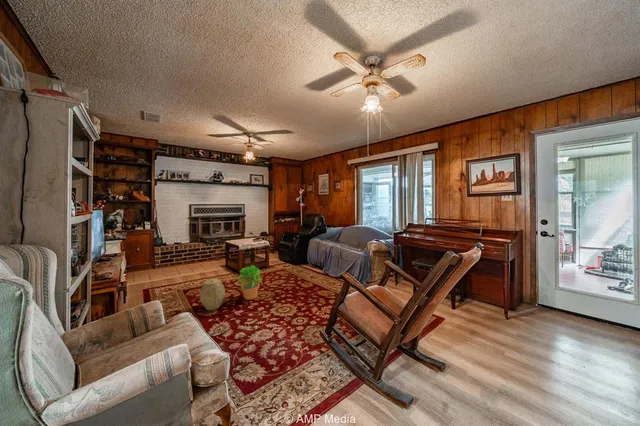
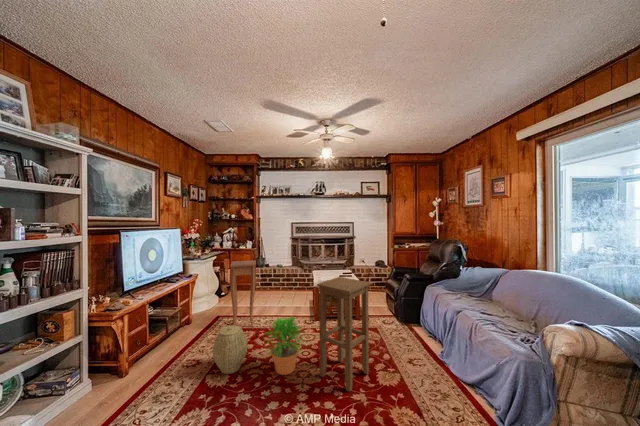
side table: none [170,236,200,293] -> present [230,260,256,327]
stool: none [272,238,297,294] -> present [317,277,371,392]

